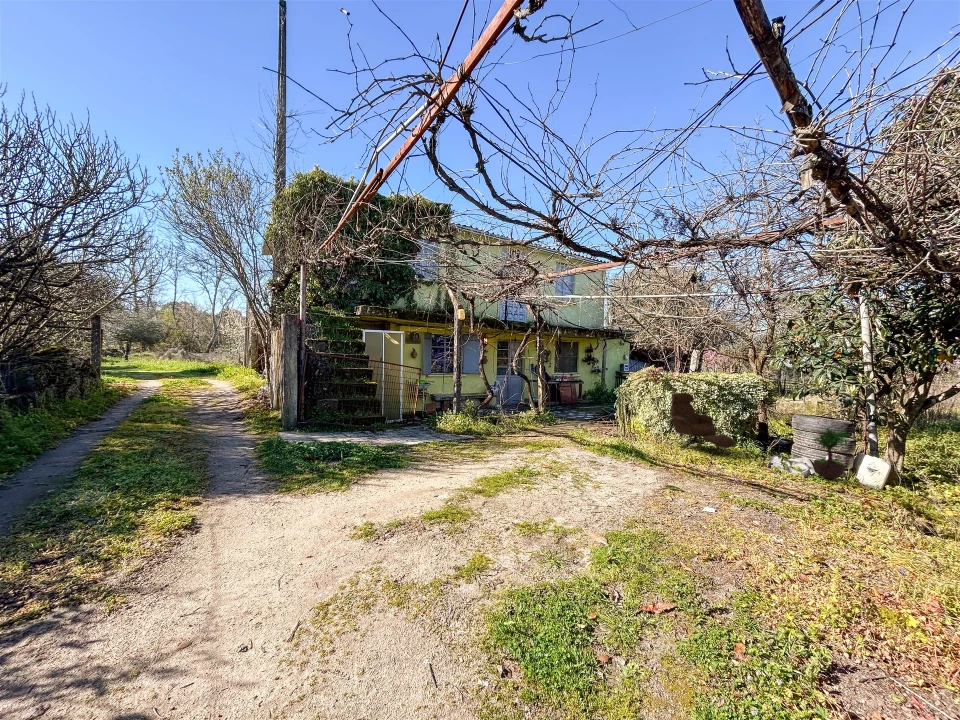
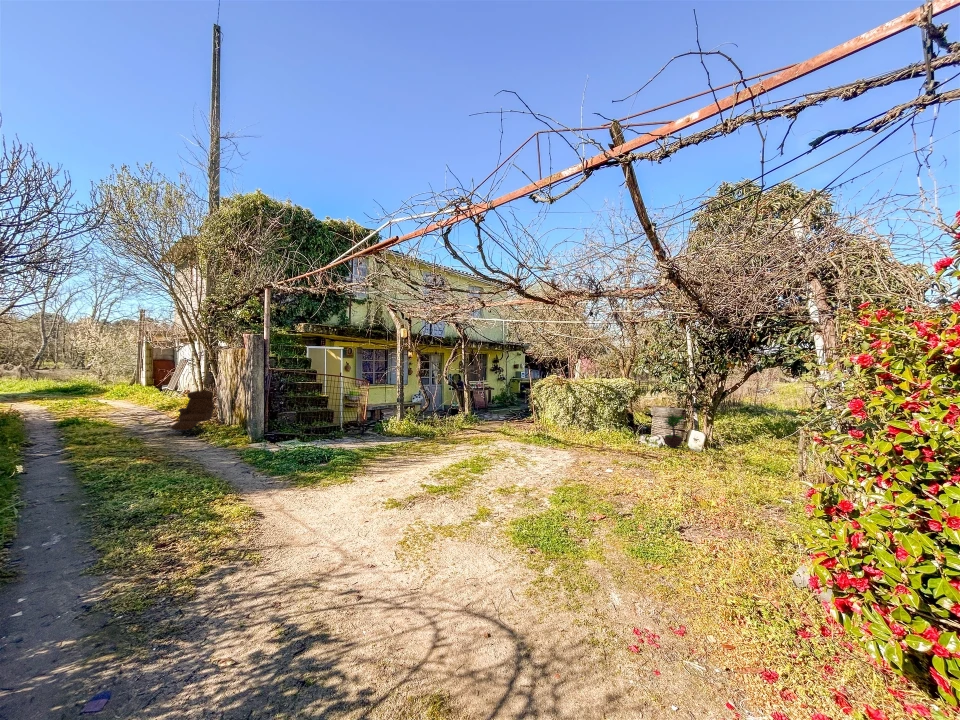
lounge chair: present [671,393,736,456] -> present [172,391,215,436]

